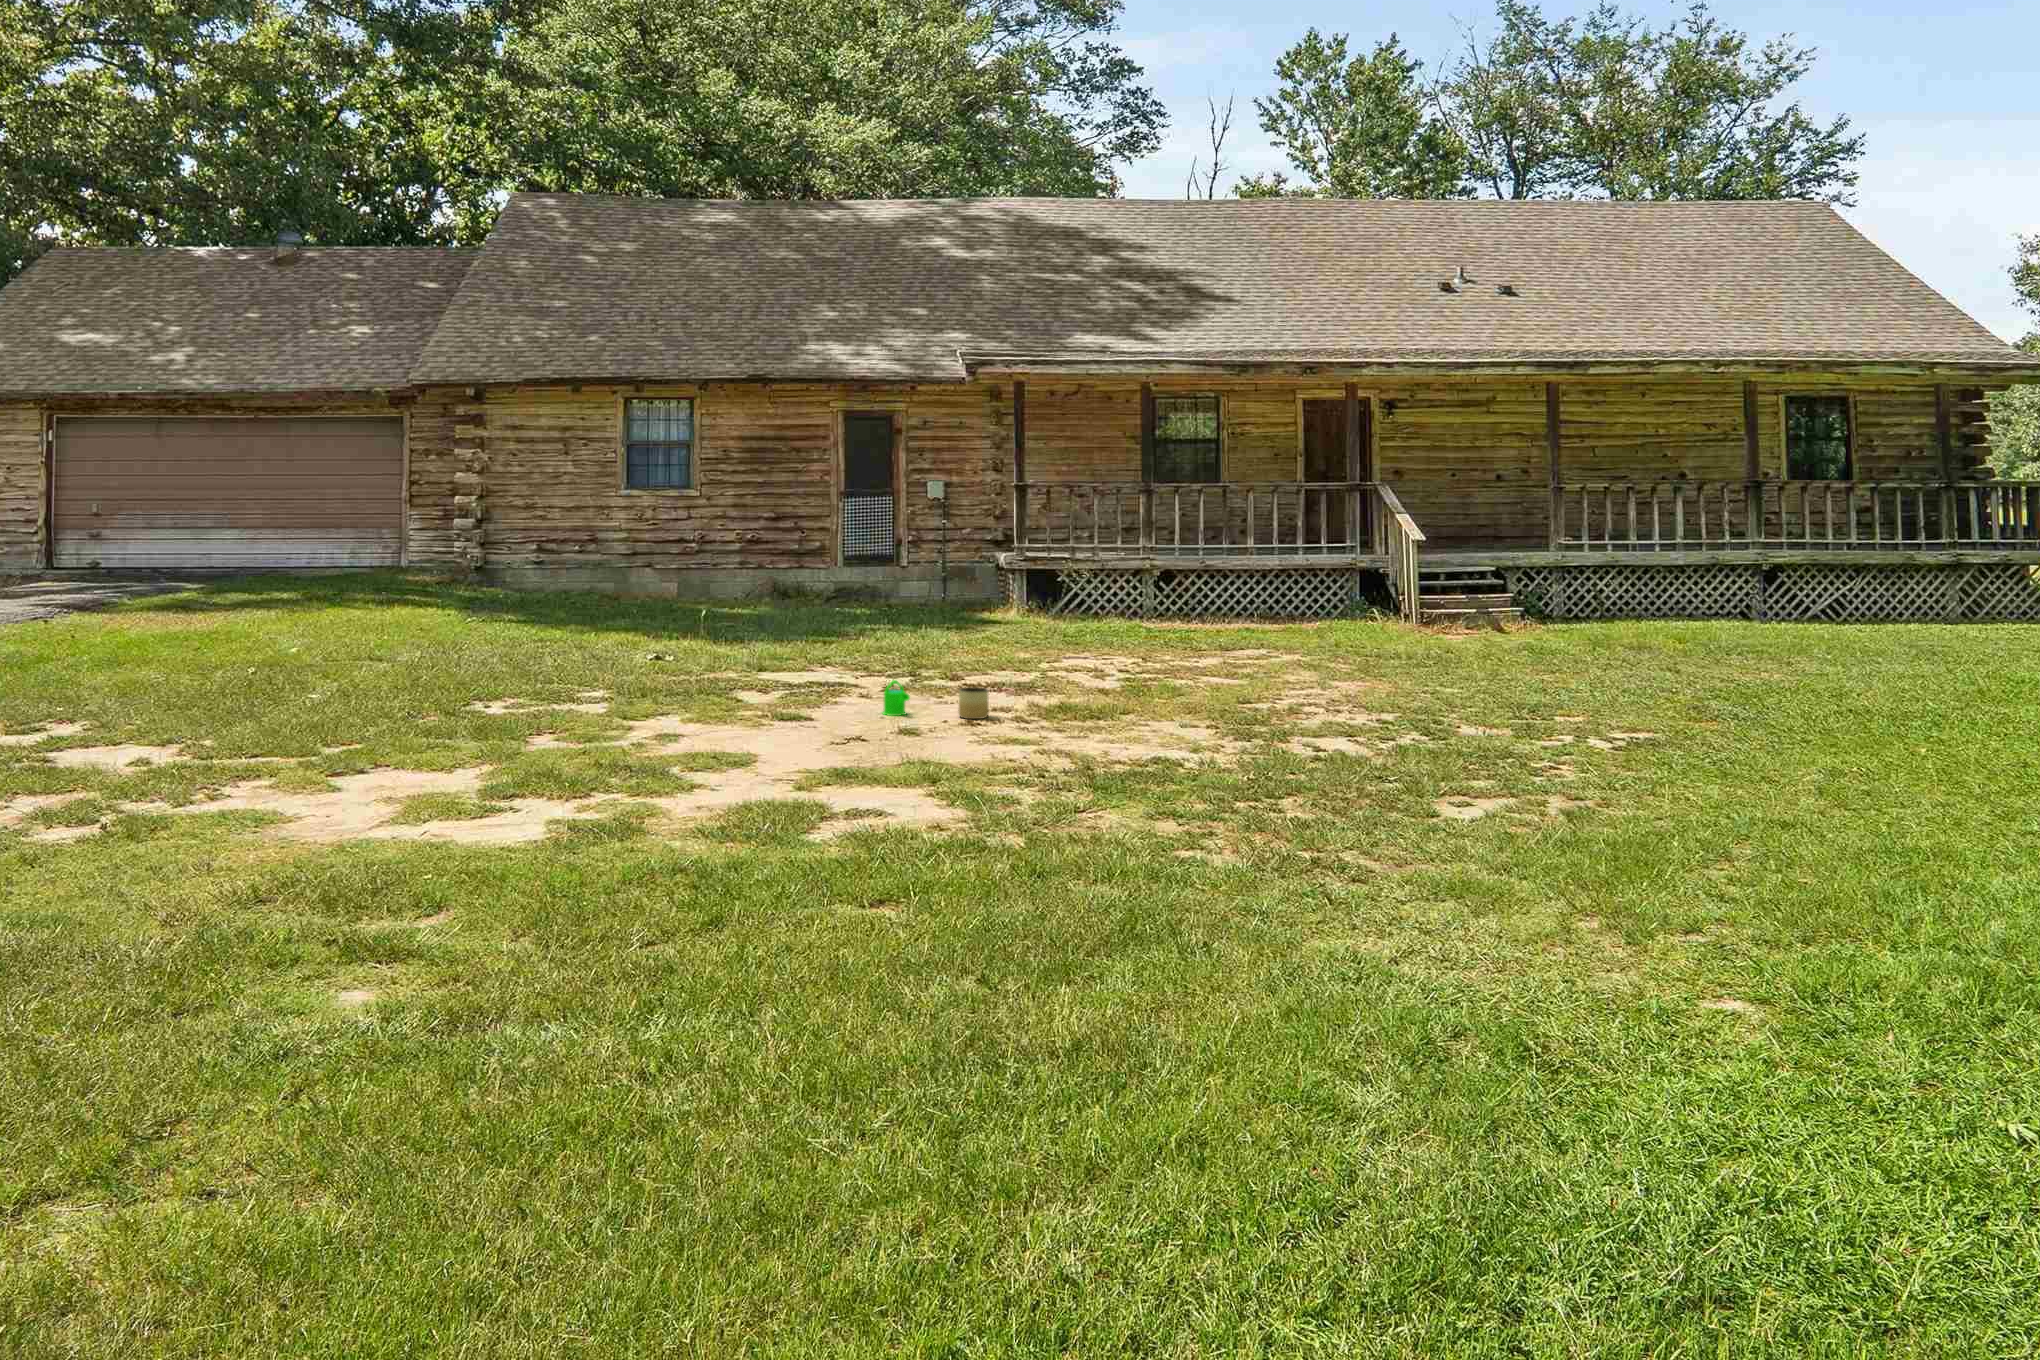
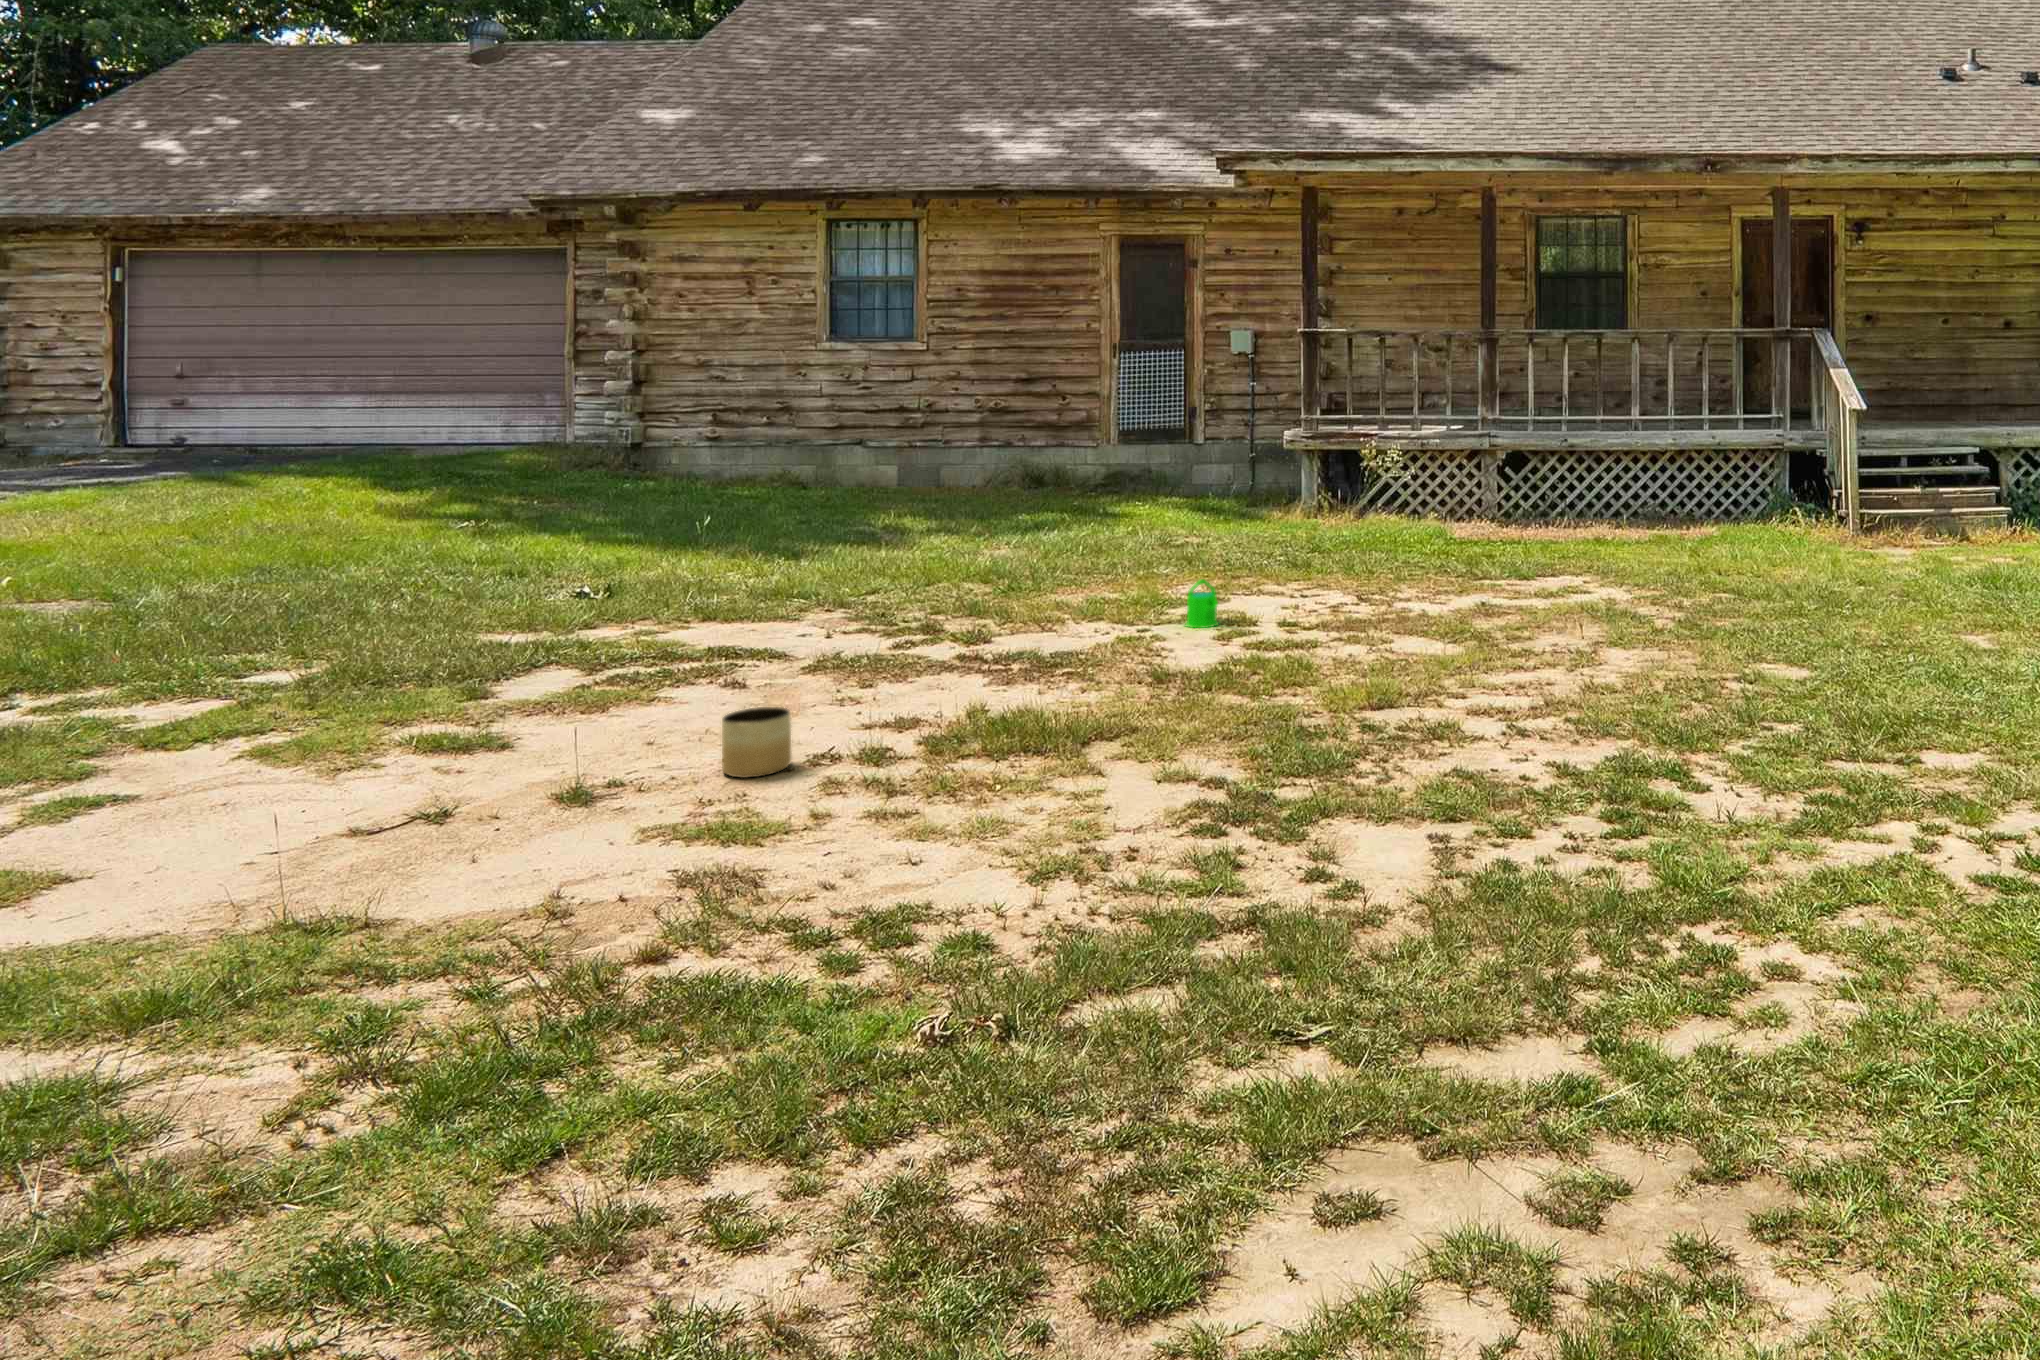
watering can: present [883,680,910,716] -> present [1186,579,1218,628]

